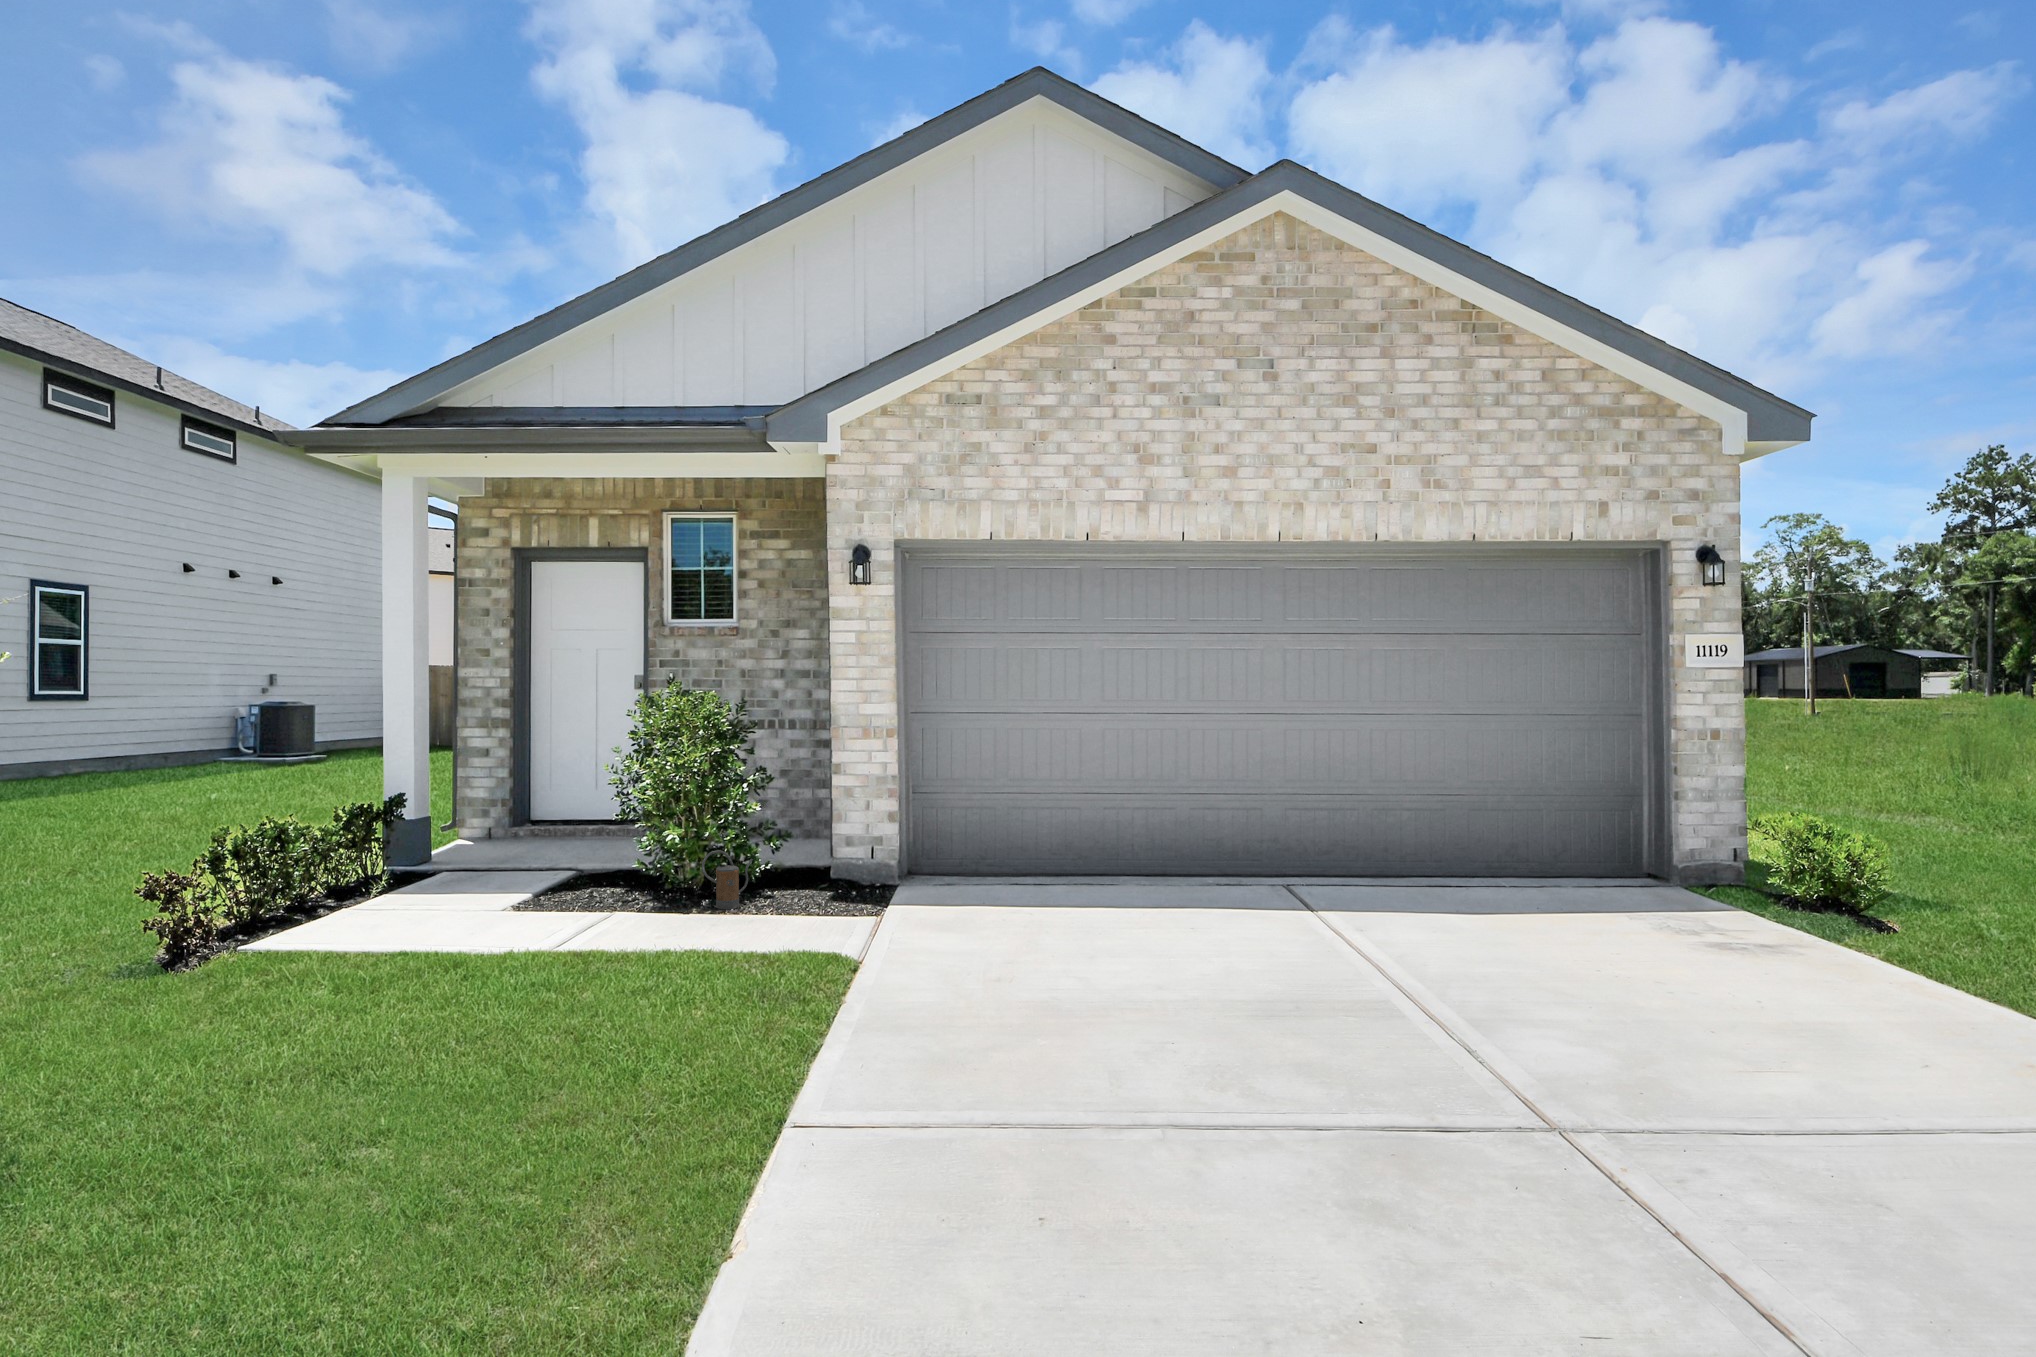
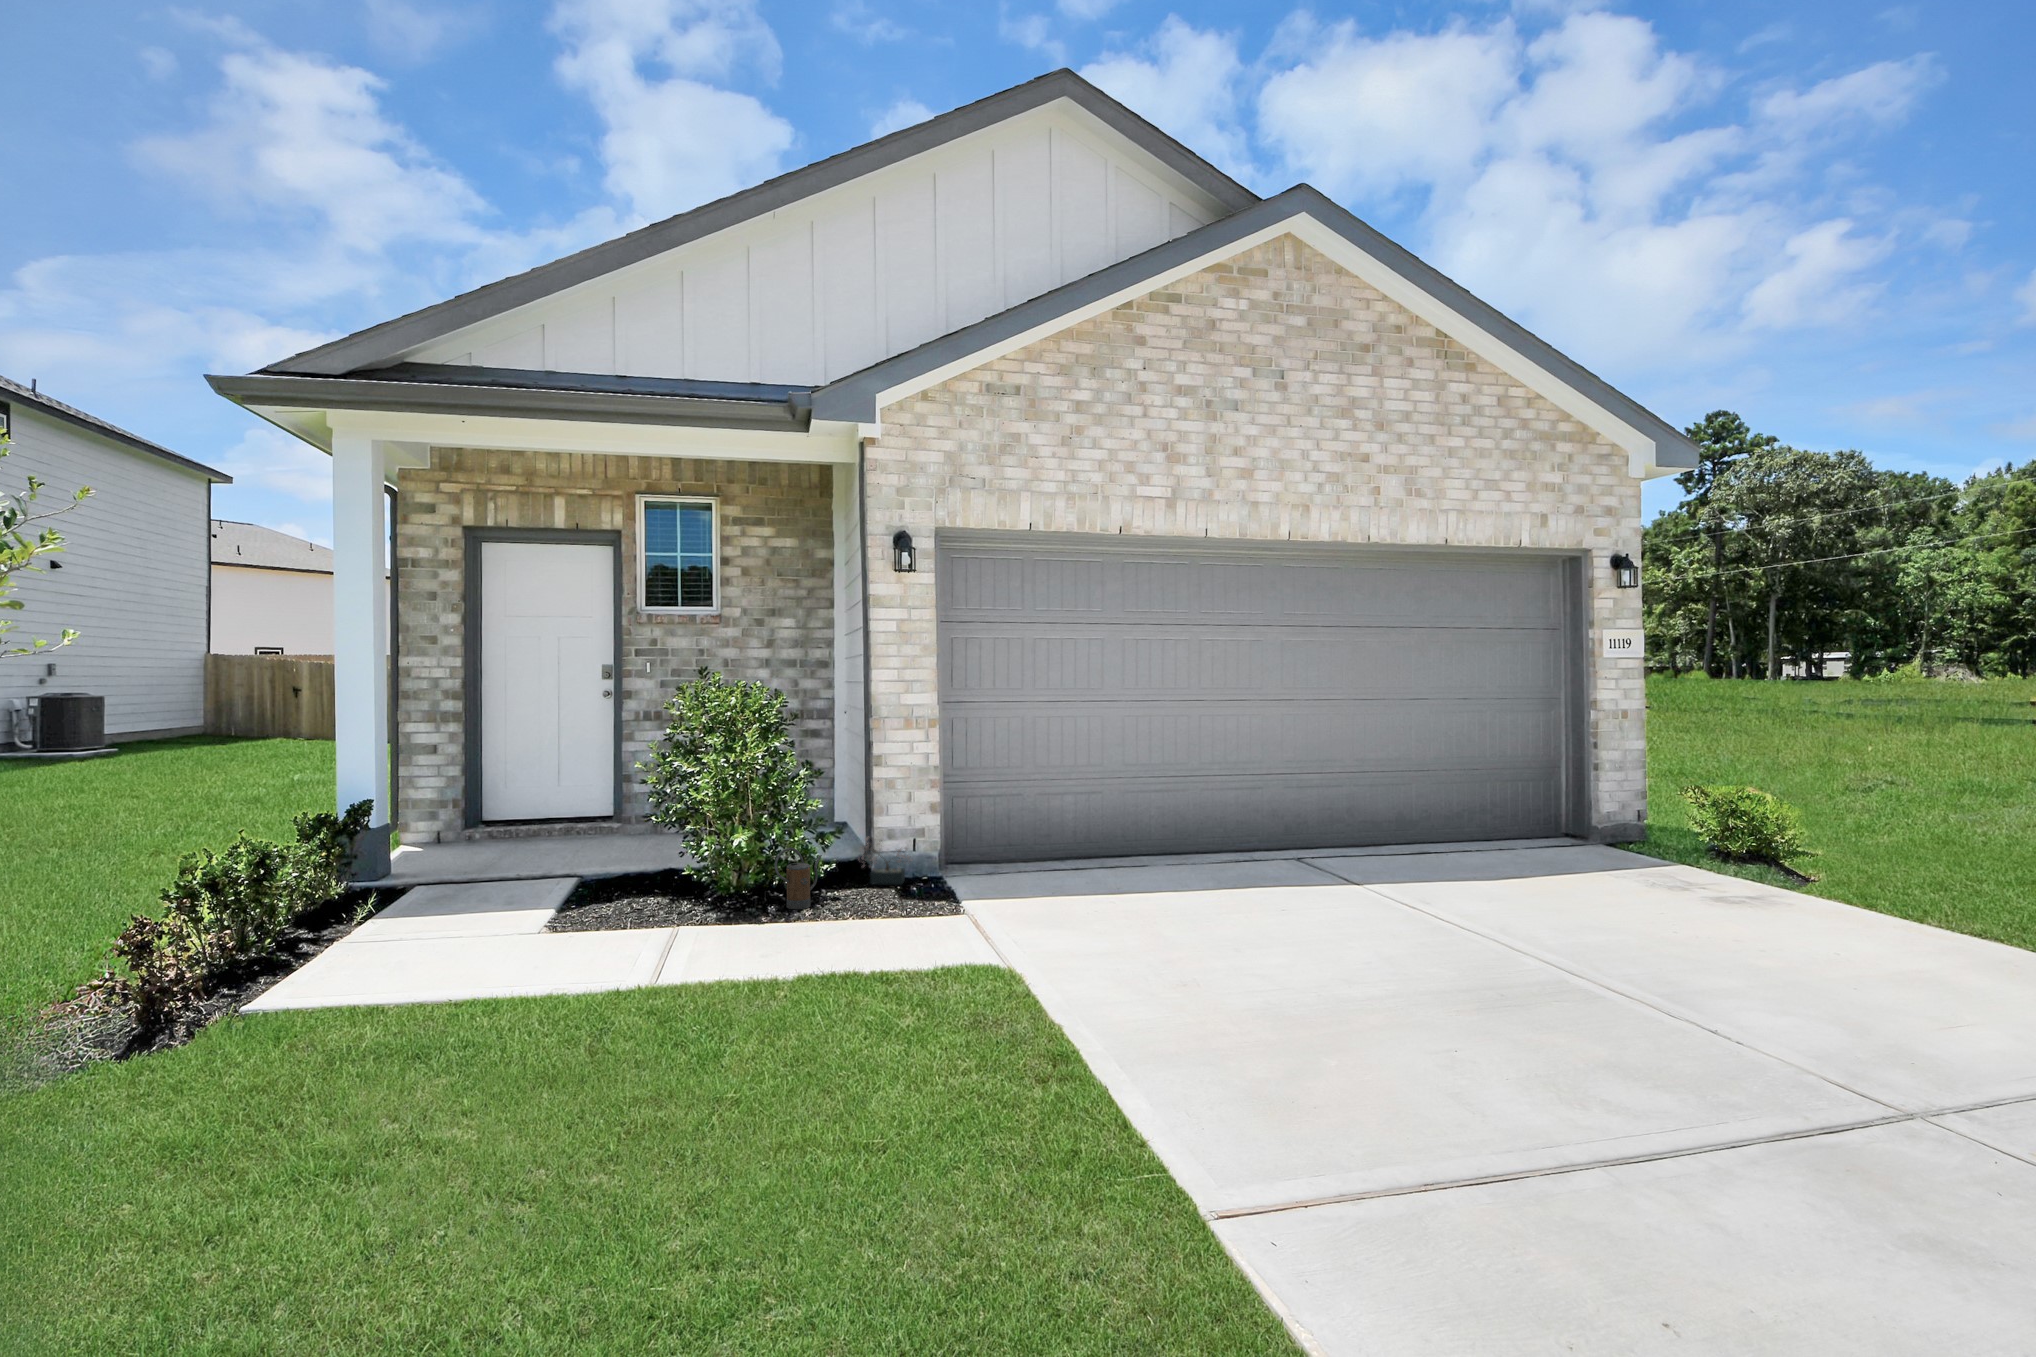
decorative plant: none [805,844,860,893] -> present [860,836,909,885]

